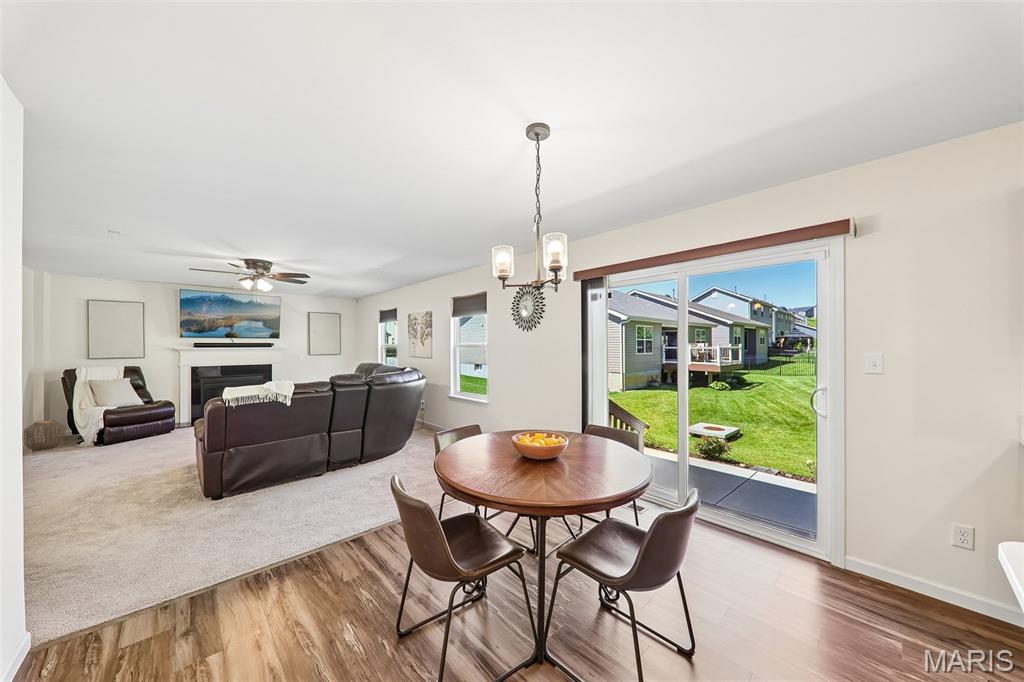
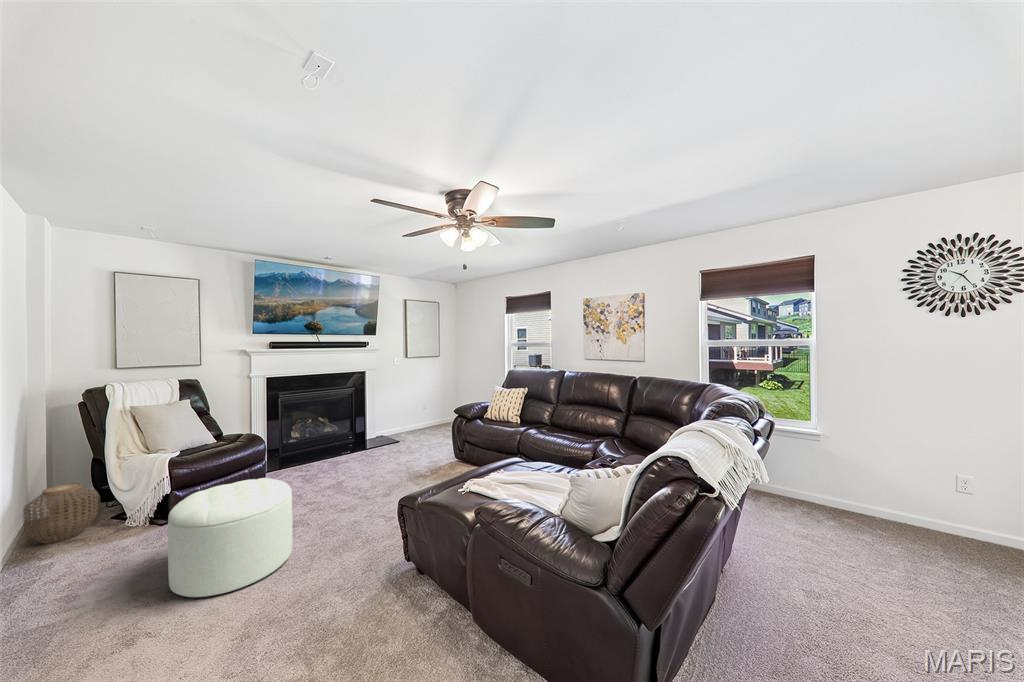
ottoman: none [83,421,159,472] -> present [168,478,292,598]

